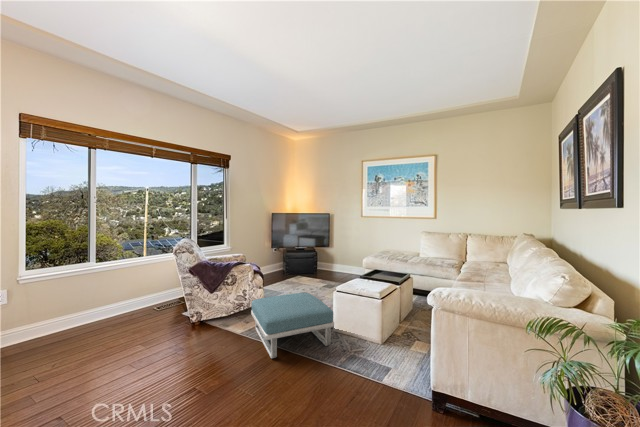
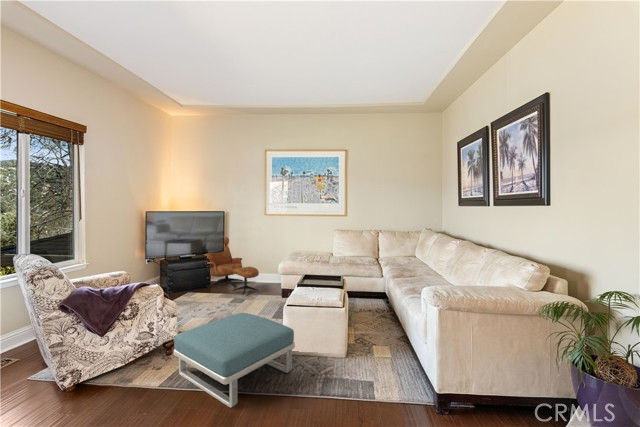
lounge chair: none [312,234,347,282] -> present [207,237,259,295]

